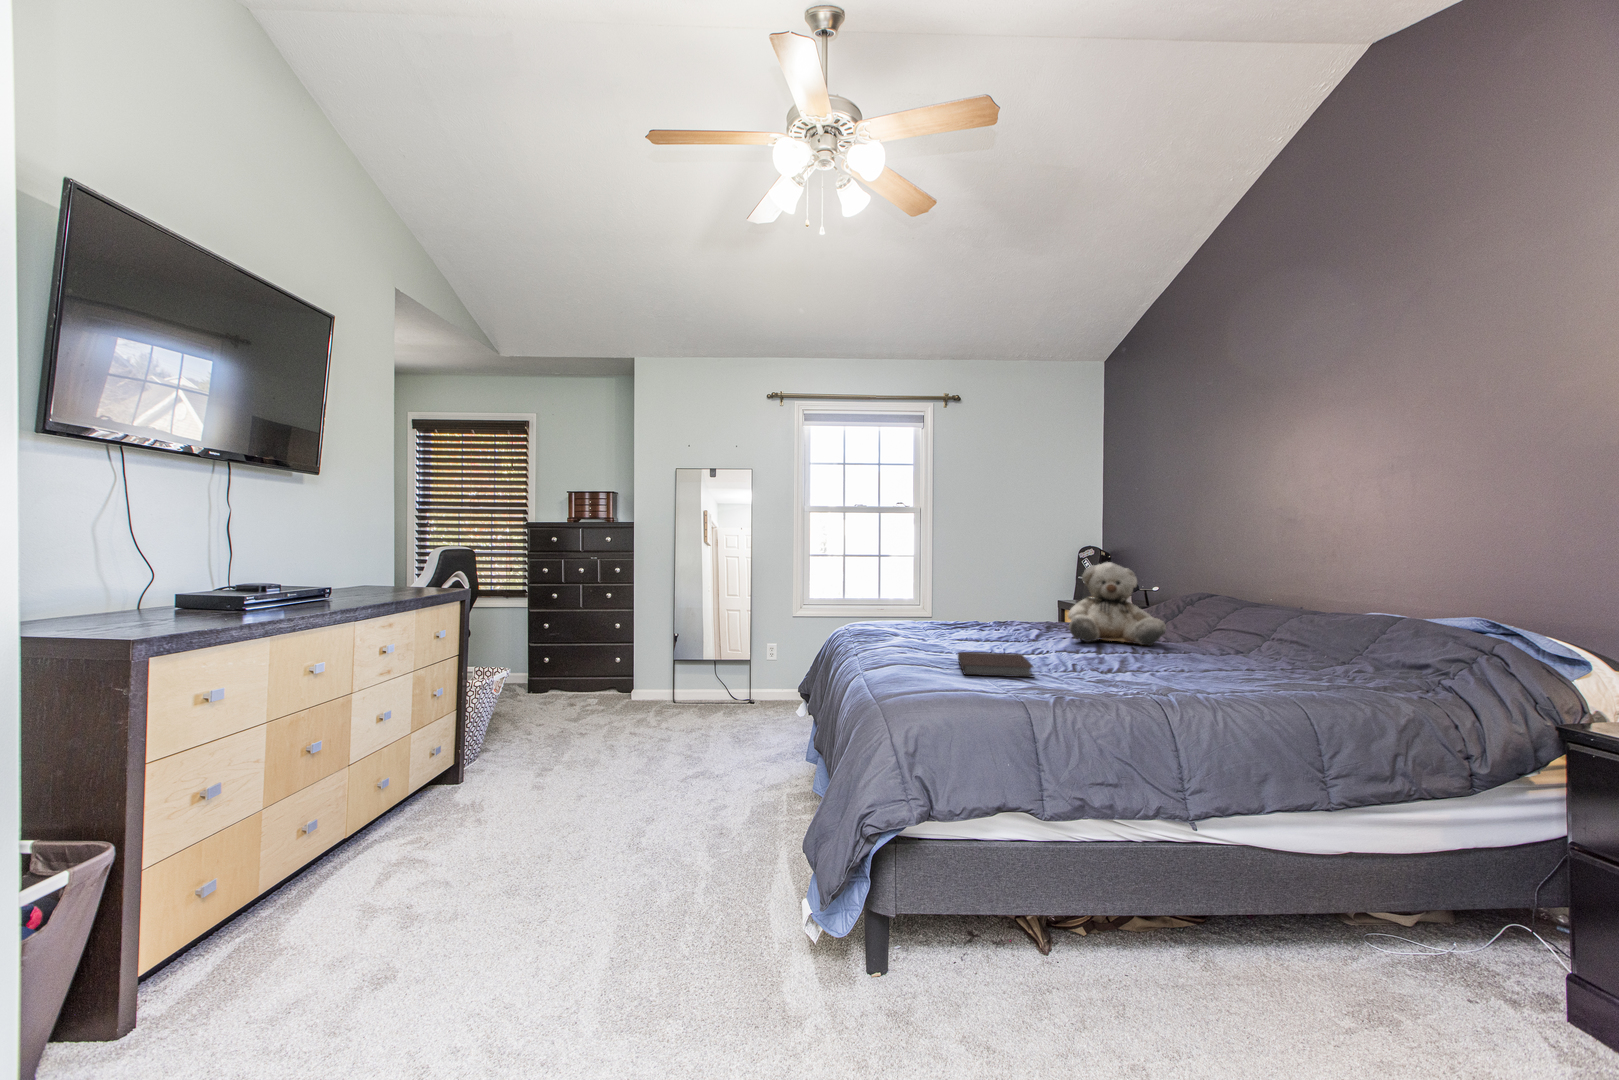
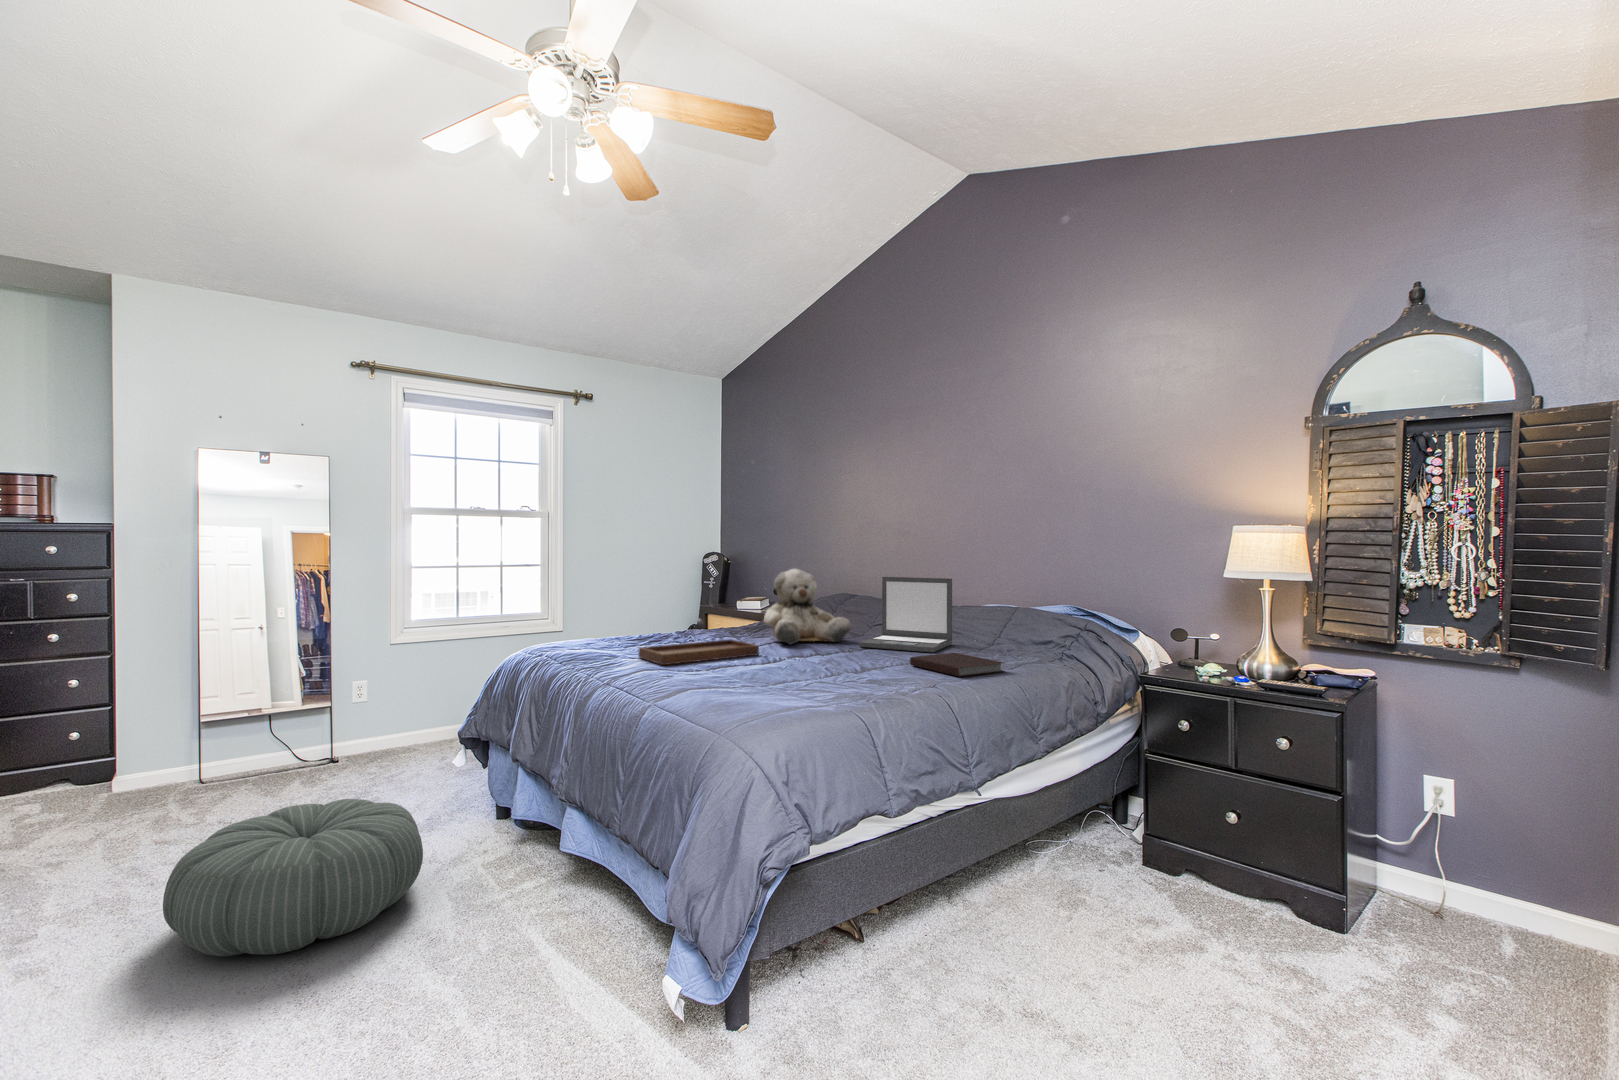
laptop: none [1162,574,1298,666] -> present [859,577,952,652]
tray: none [920,607,1034,648] -> present [638,619,759,665]
notebook: present [958,652,1033,677] -> present [910,653,1005,677]
pouf: none [595,718,743,811] -> present [163,799,423,956]

